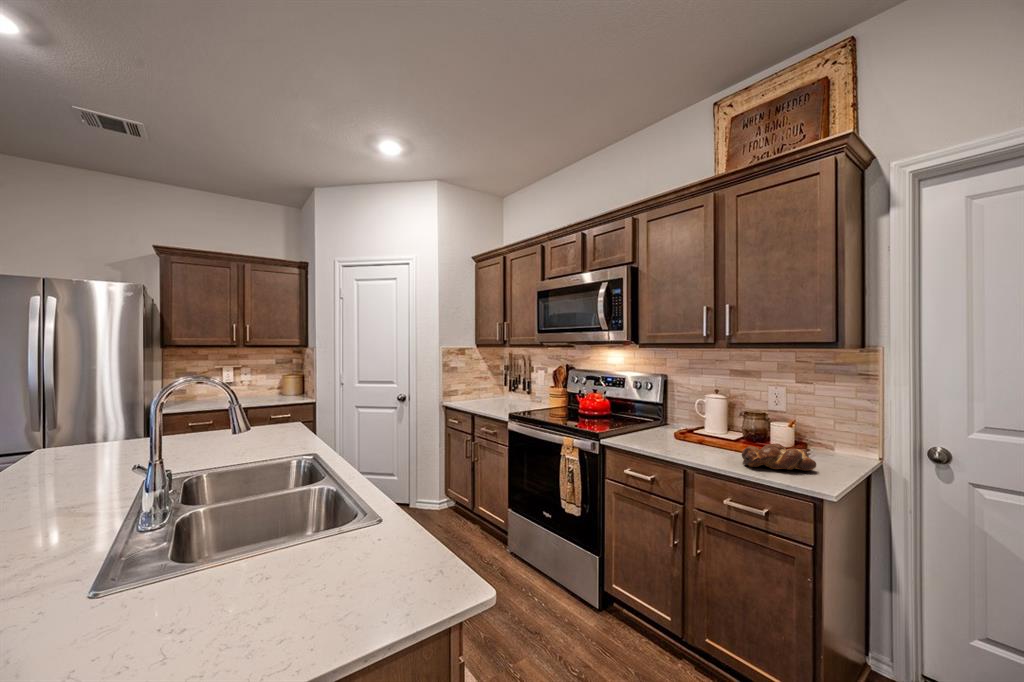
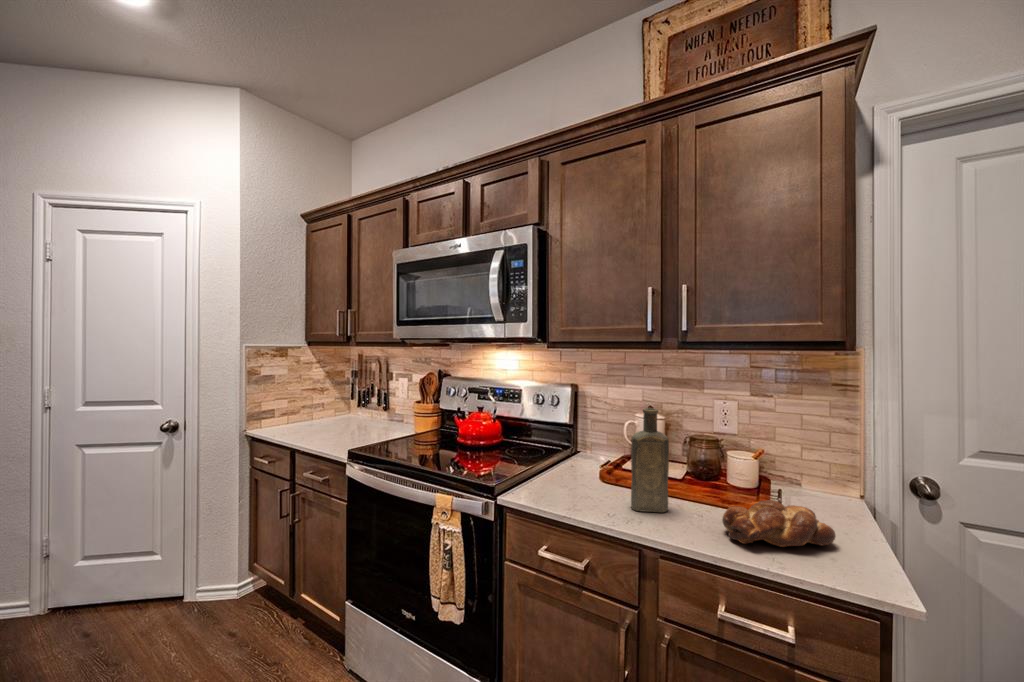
bottle: none [684,385,712,452] -> present [631,408,669,512]

